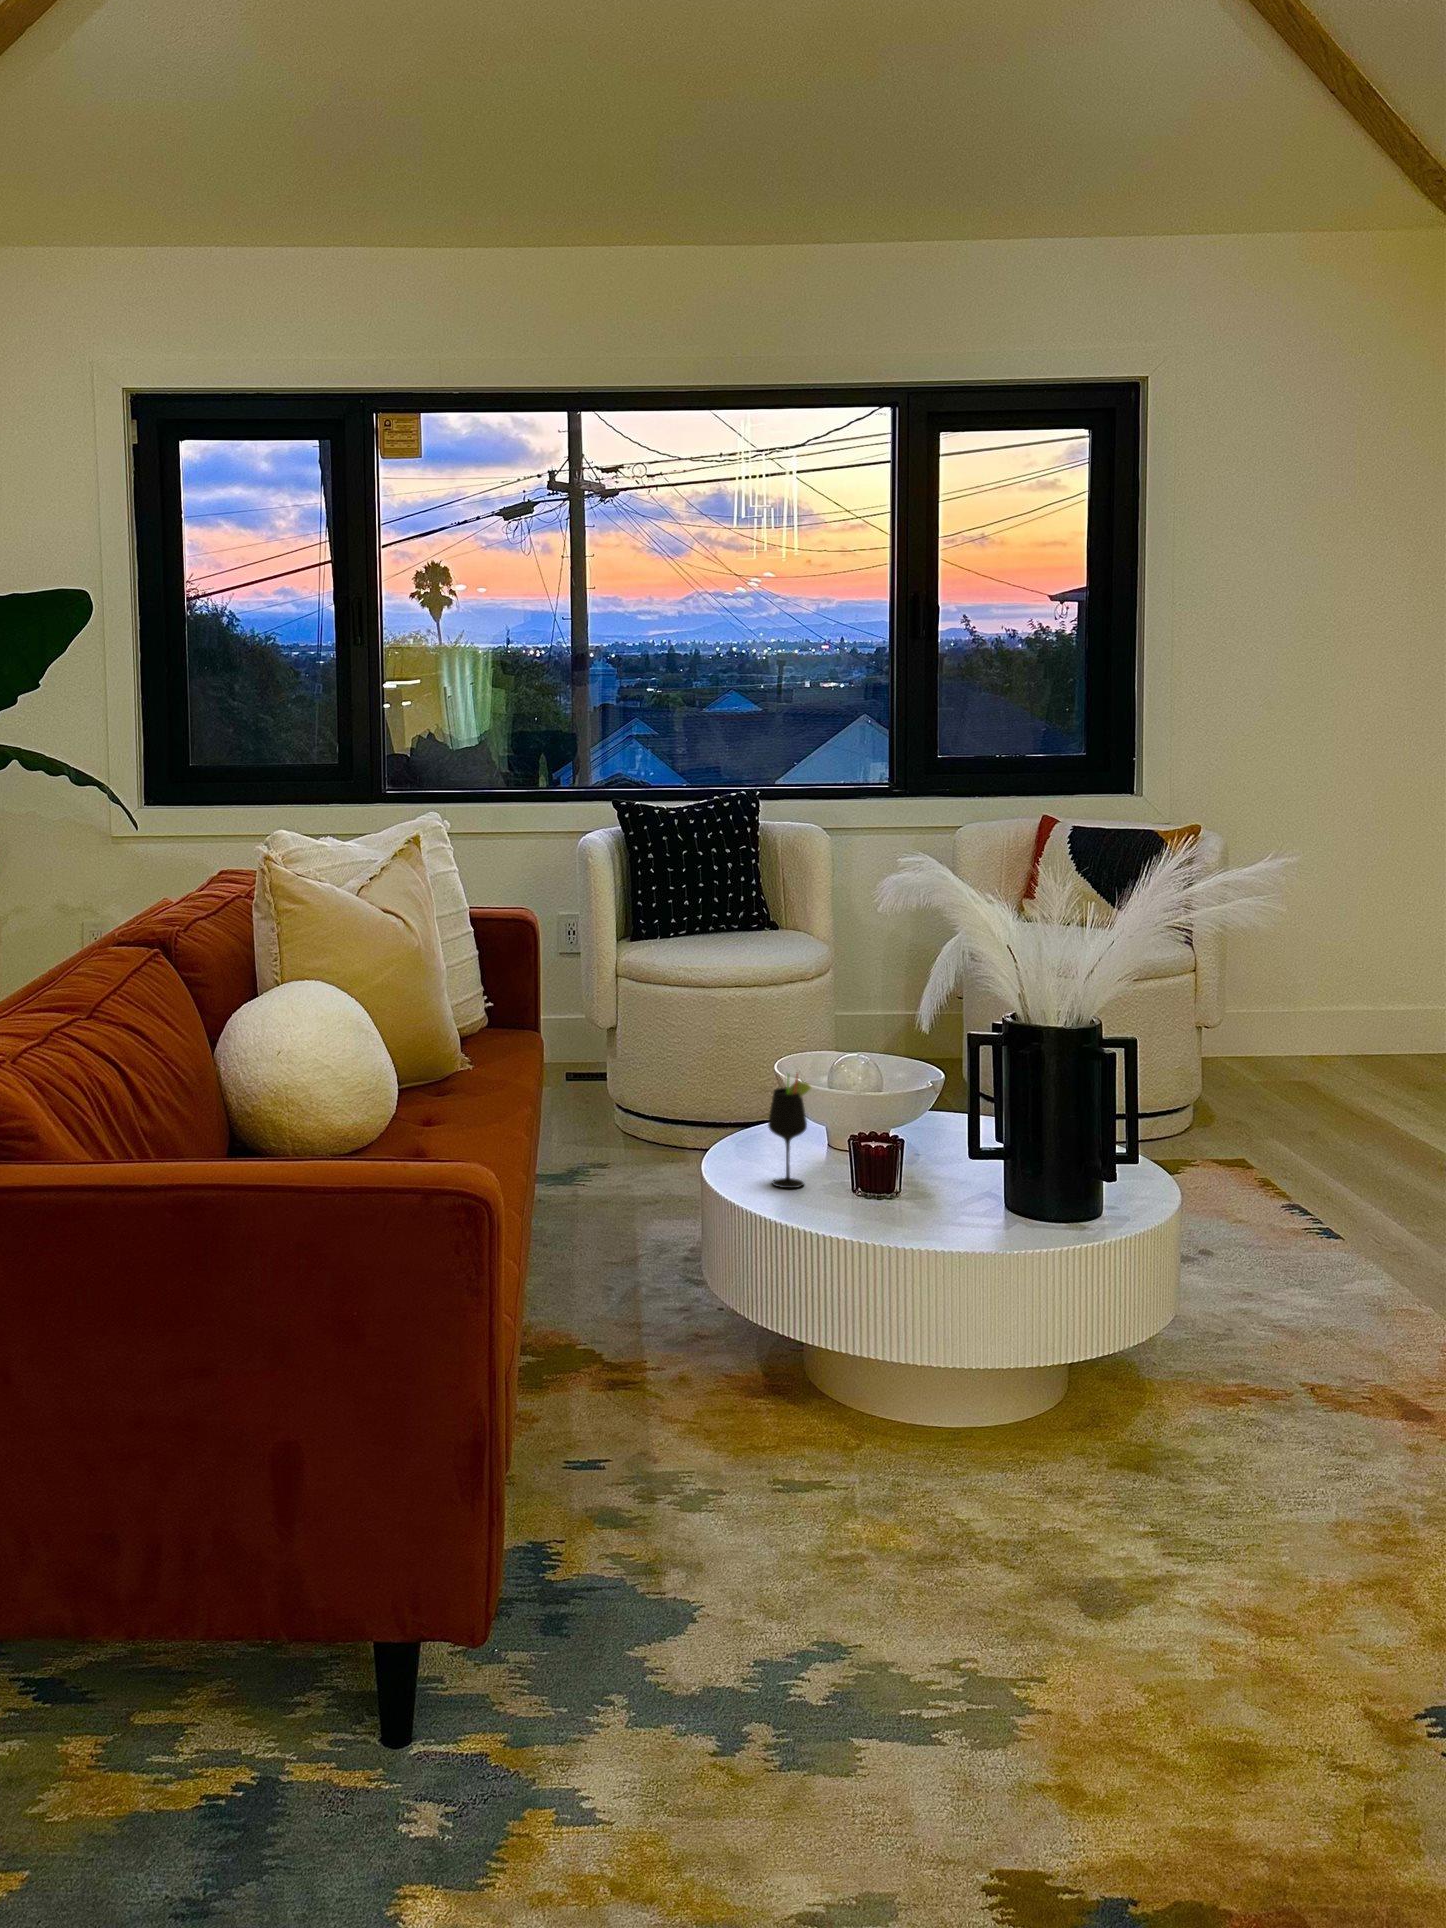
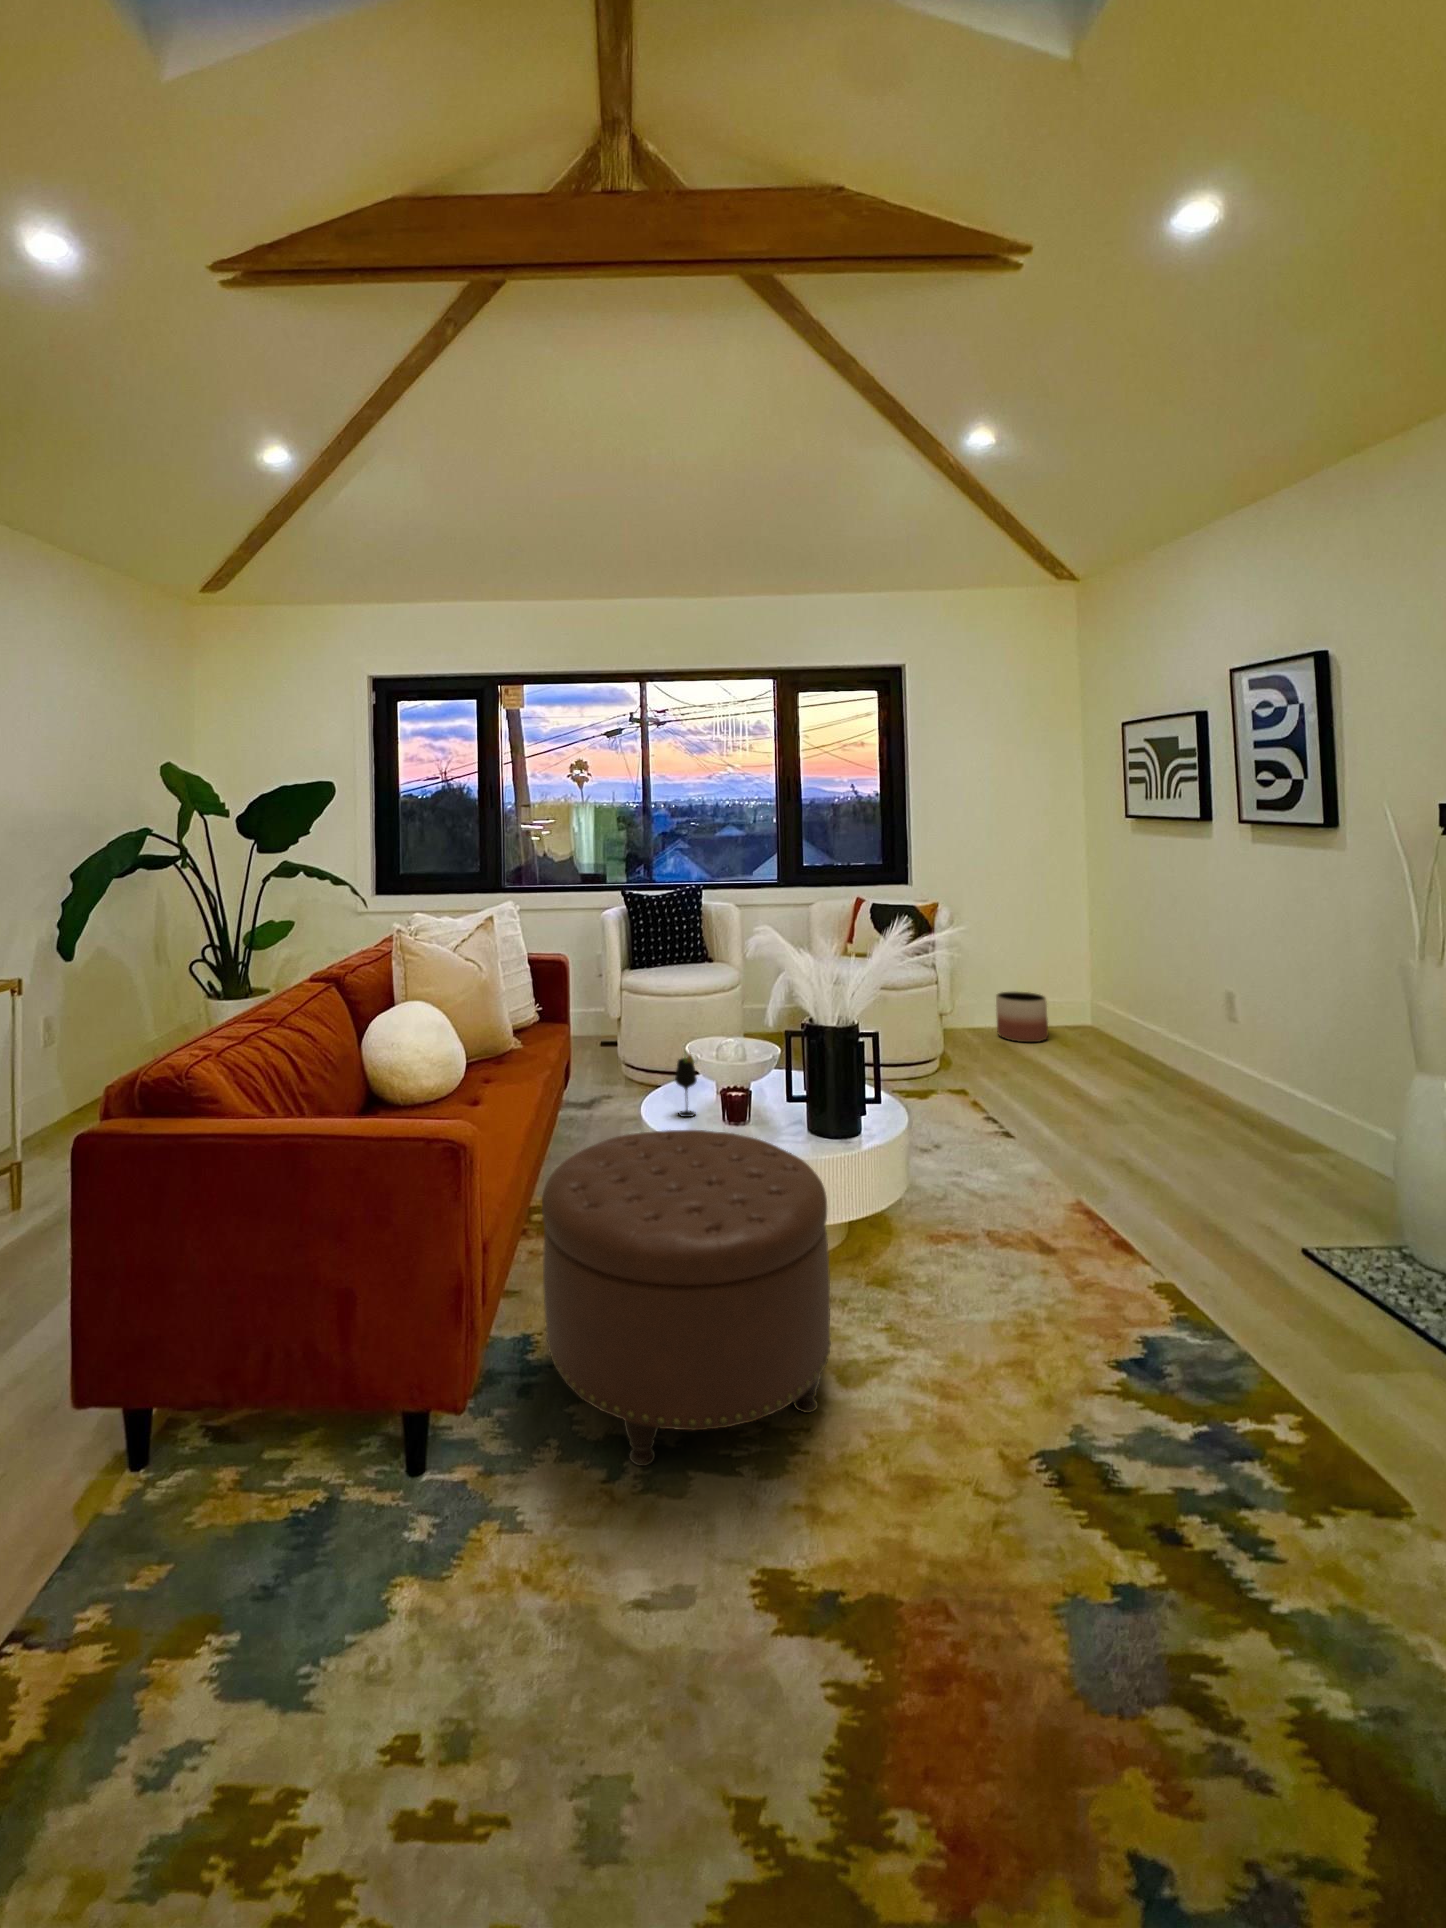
planter: none [1288,988,1381,1077] -> present [996,992,1048,1042]
ottoman: none [582,1204,1080,1731] -> present [542,1130,831,1466]

